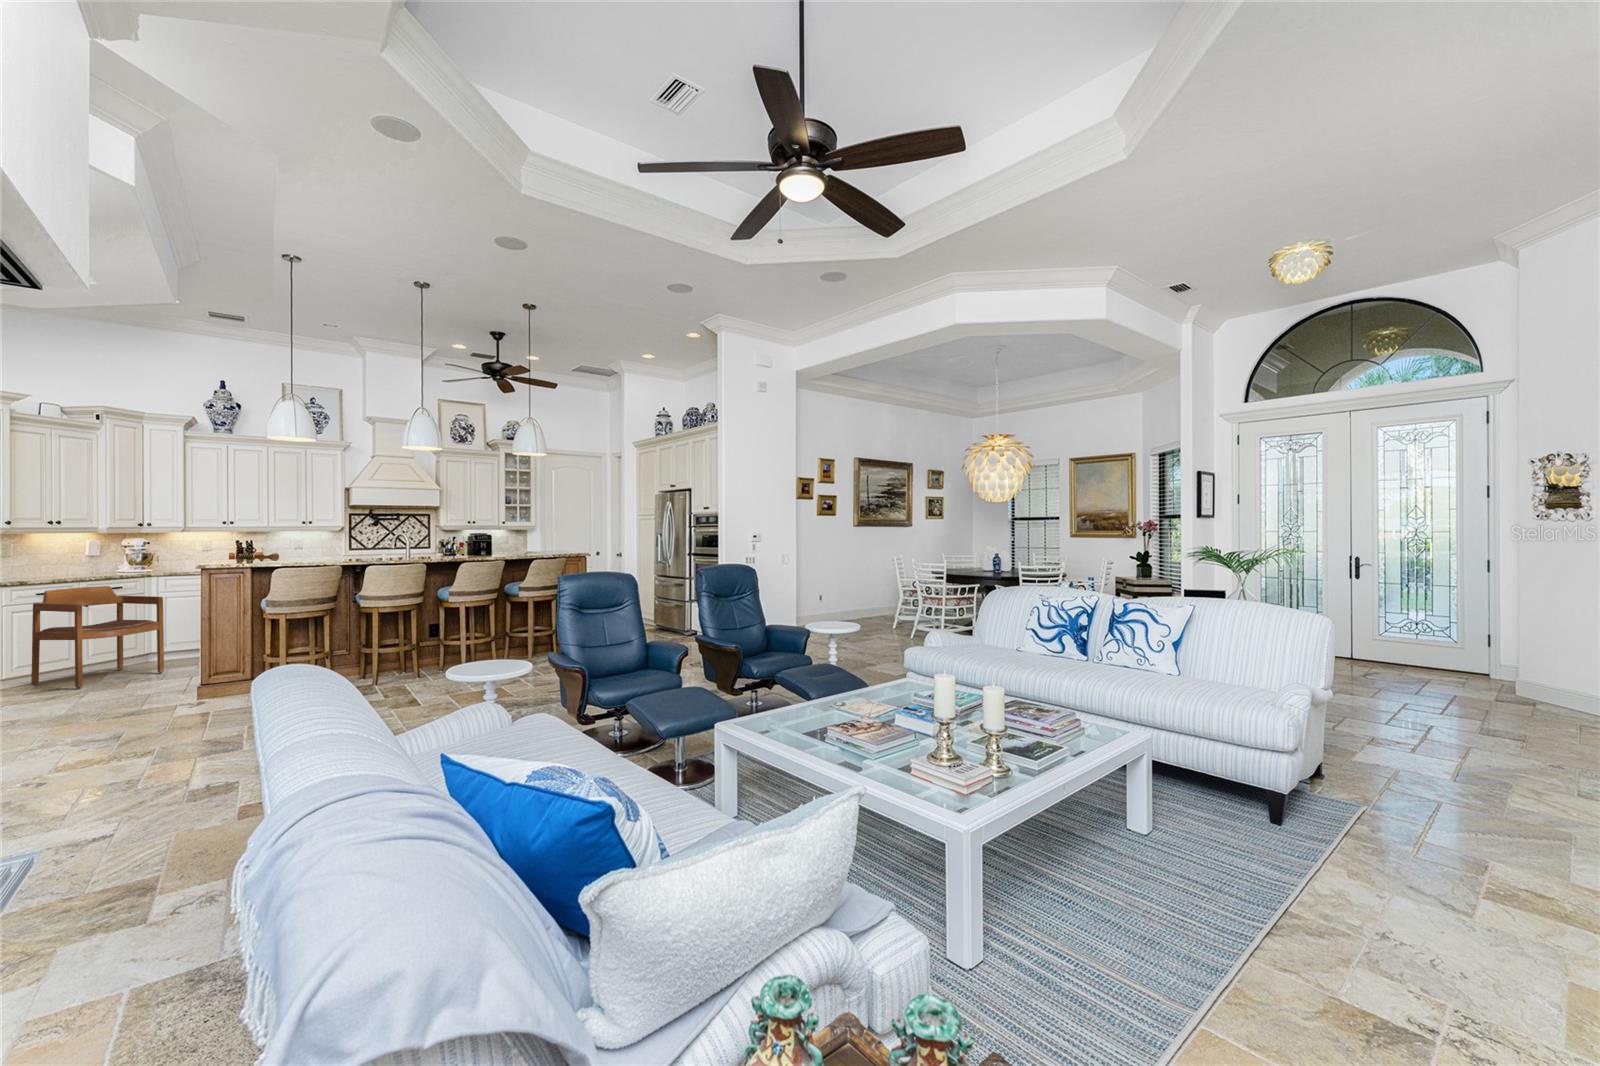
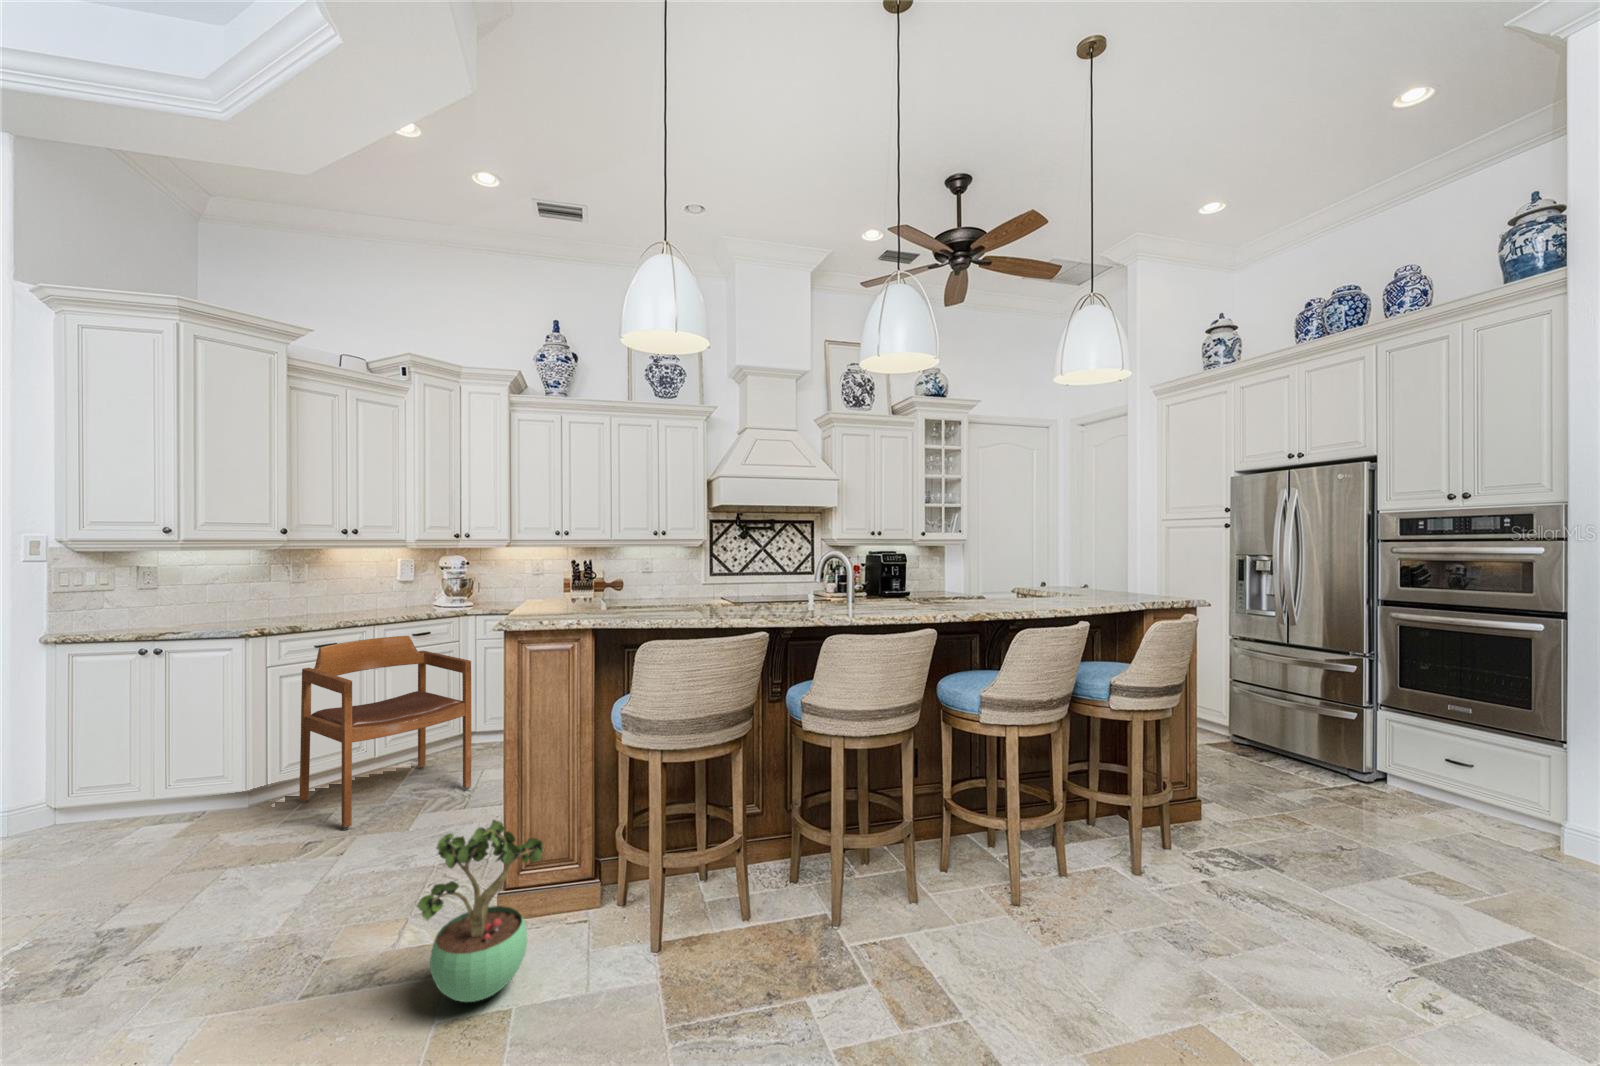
potted plant: none [160,636,224,710] -> present [417,820,543,1002]

